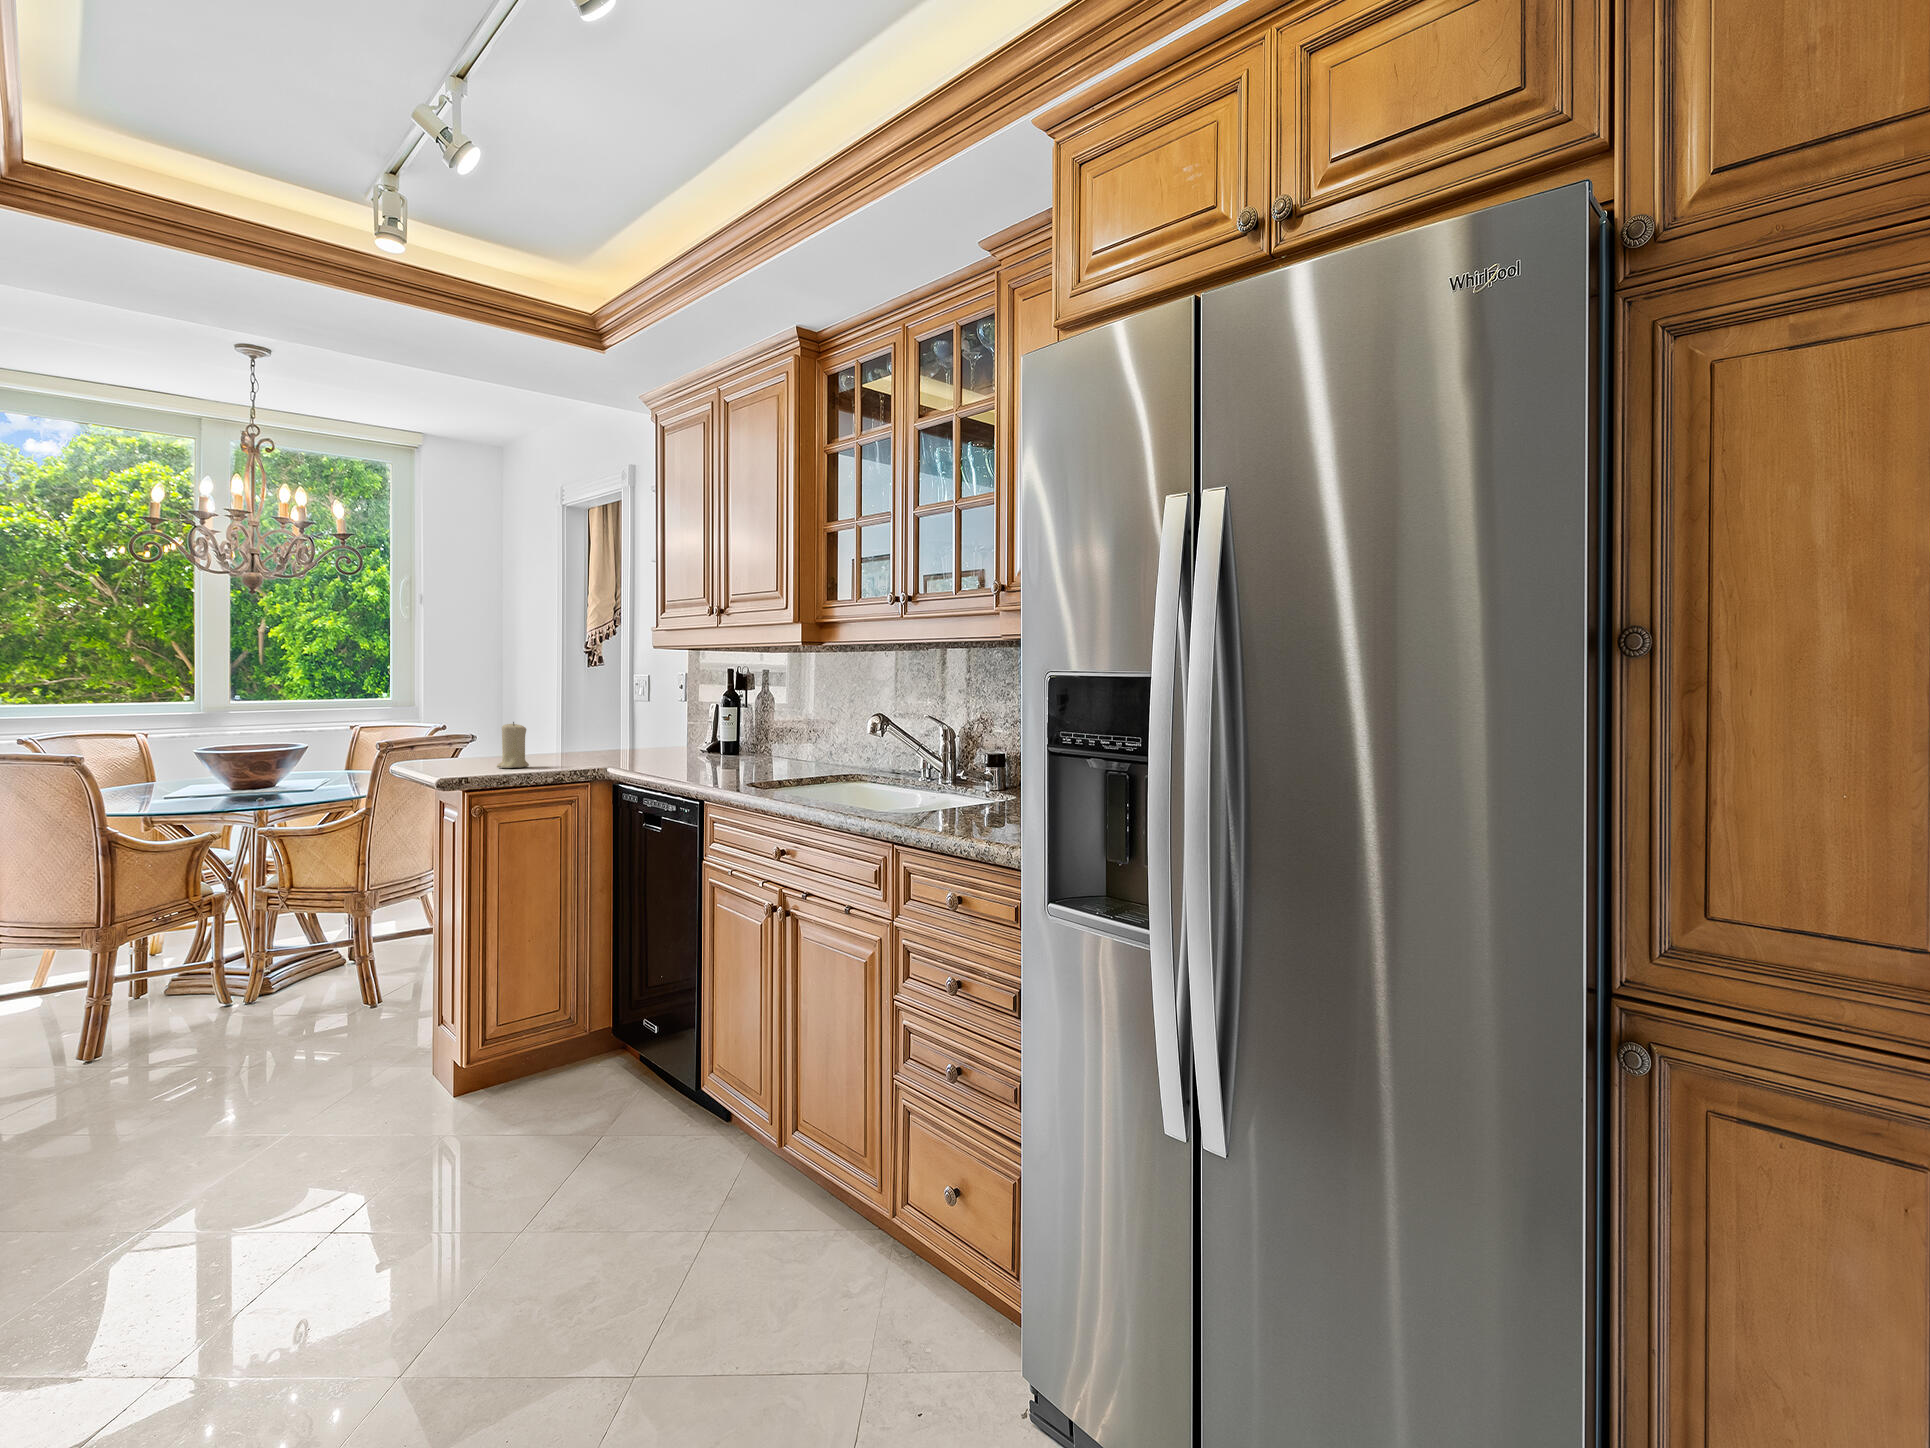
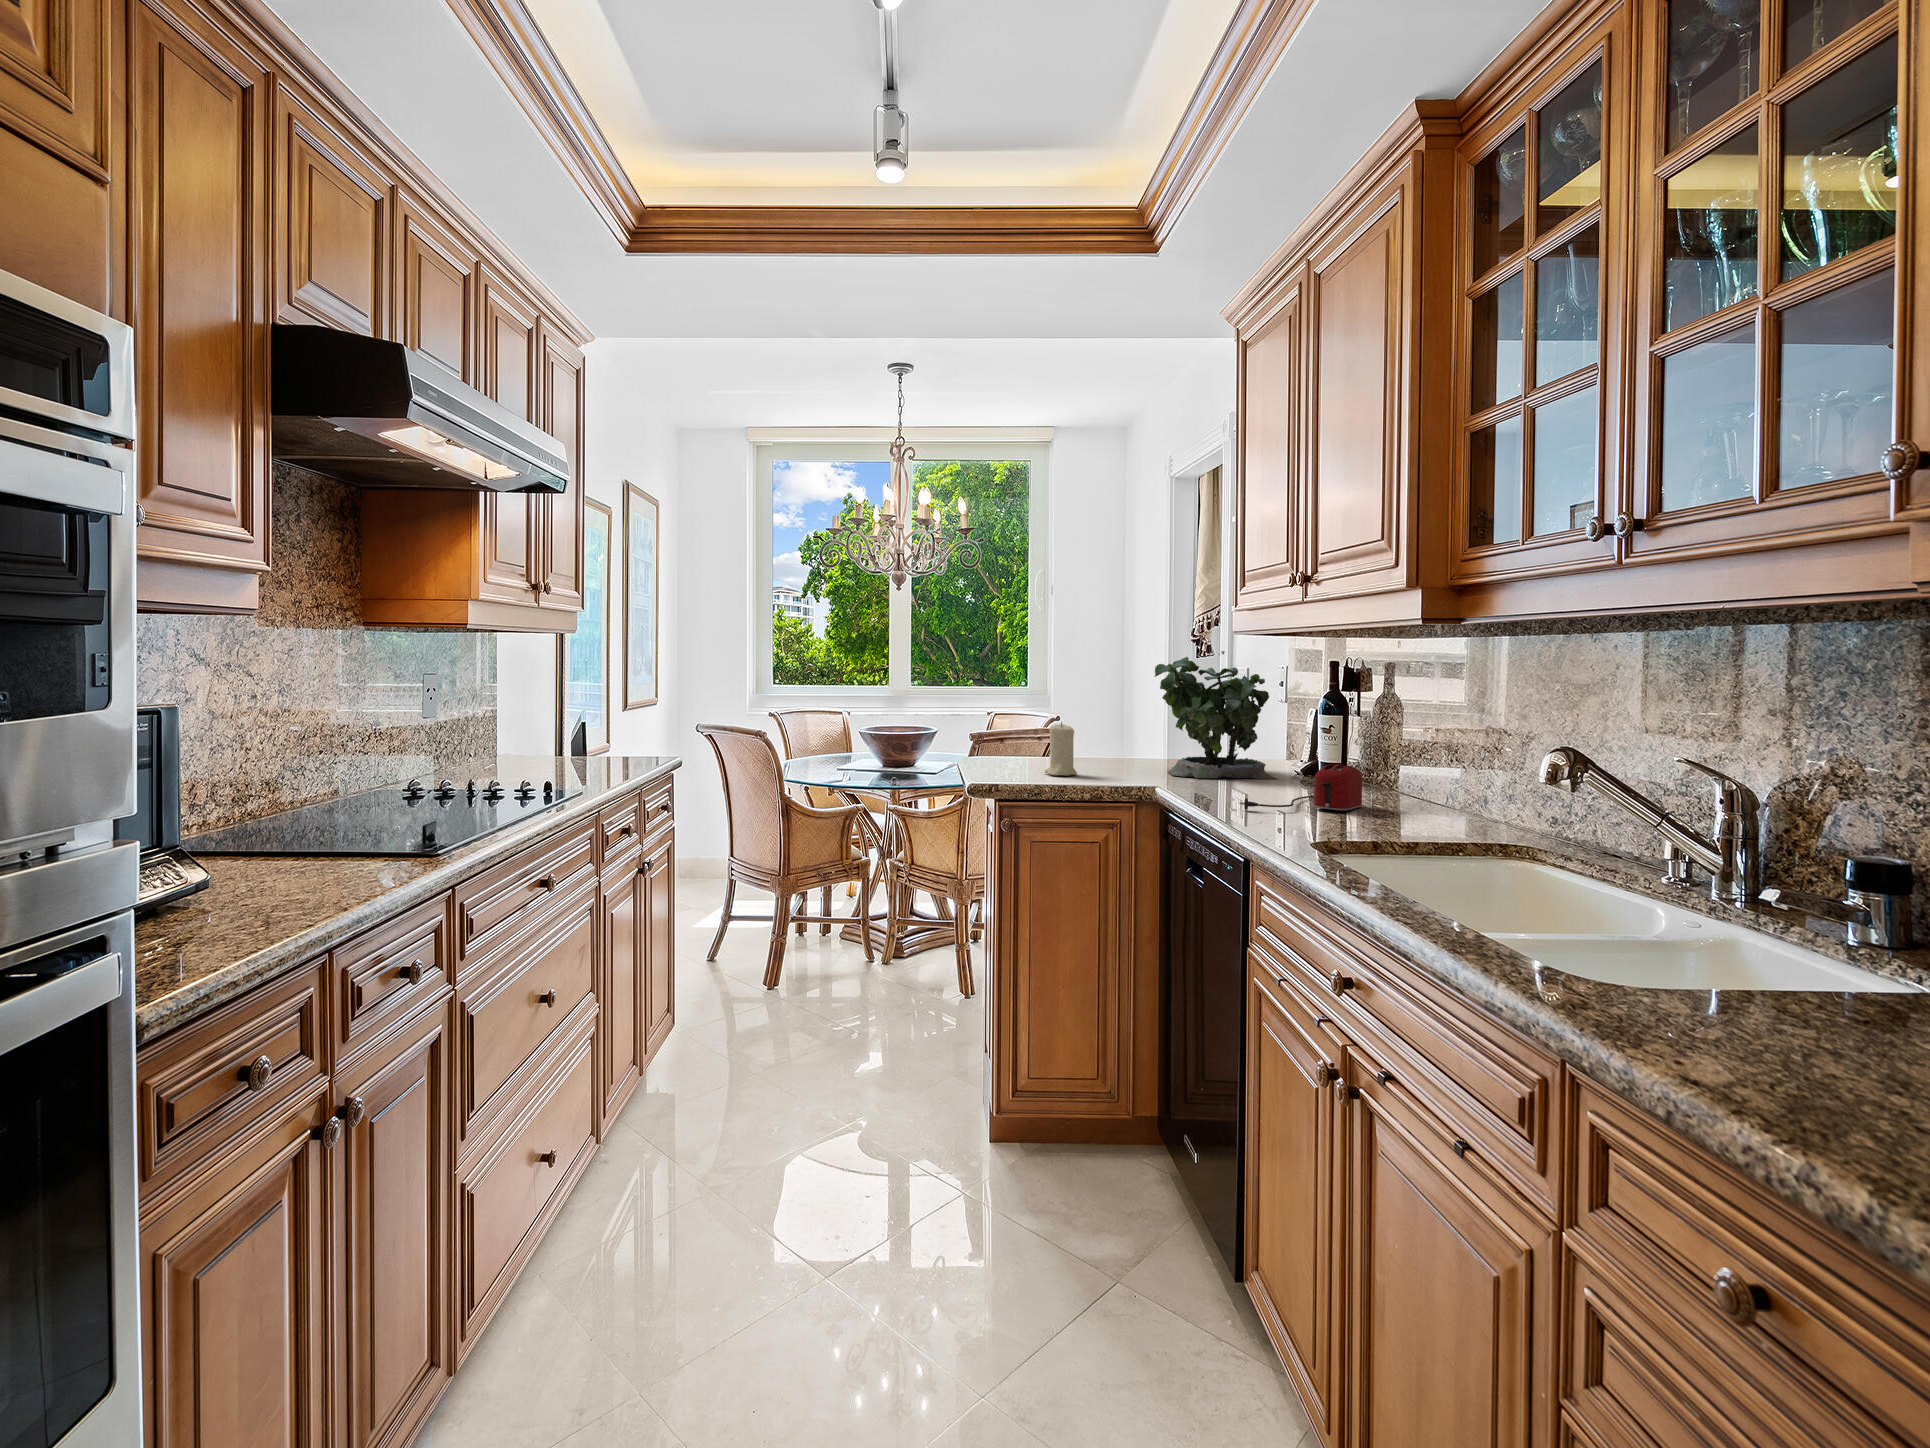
potted plant: none [594,661,695,762] -> present [1155,651,1277,779]
toaster: none [685,739,762,774] -> present [1239,764,1362,811]

